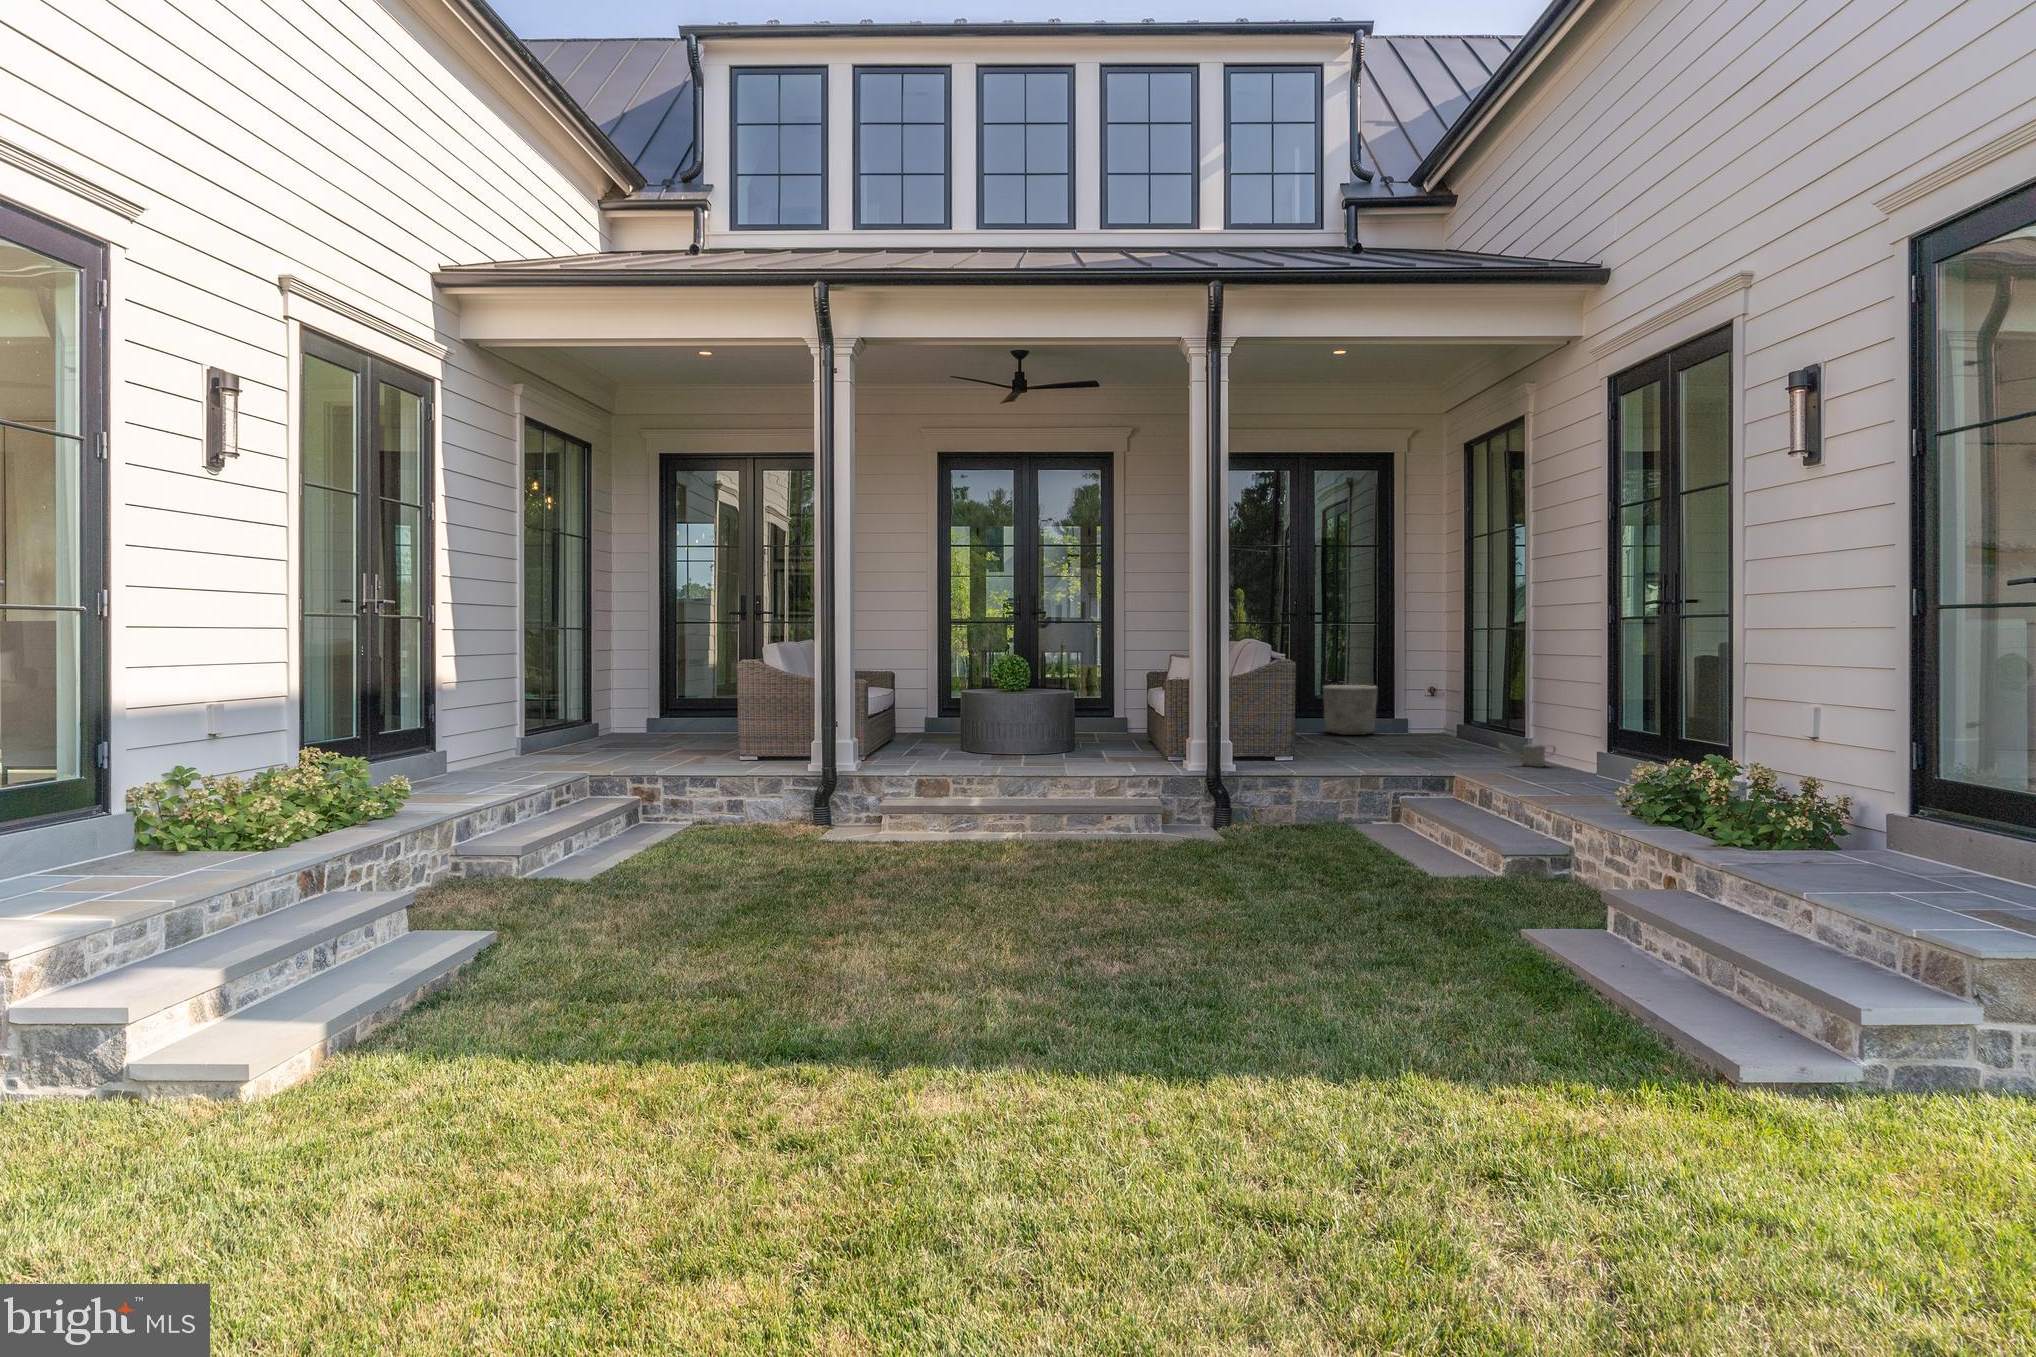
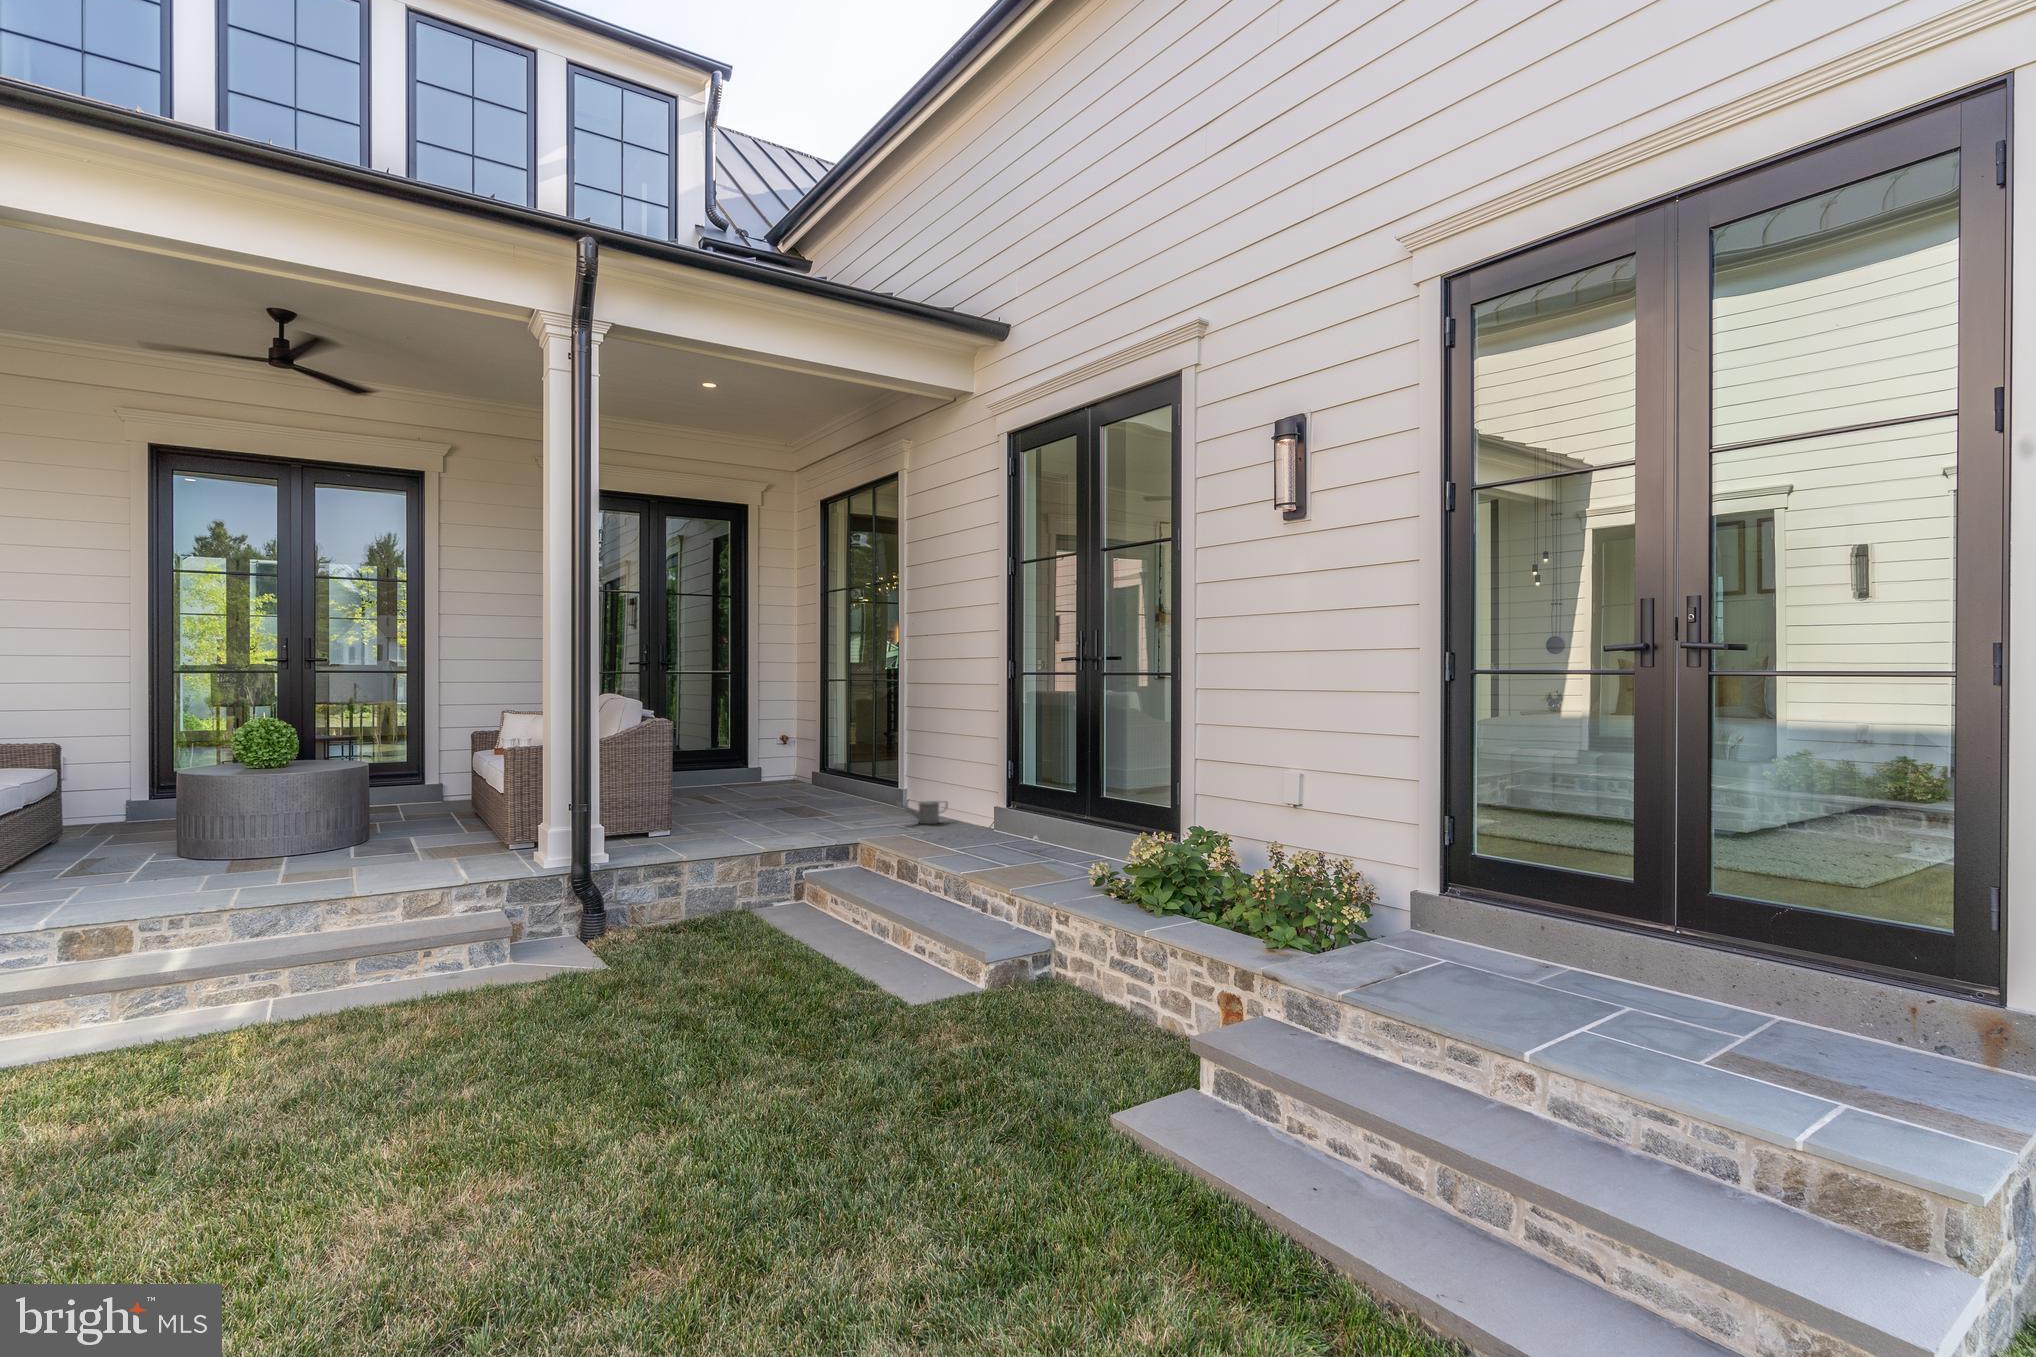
planter: present [1323,685,1377,735] -> none [693,736,753,792]

